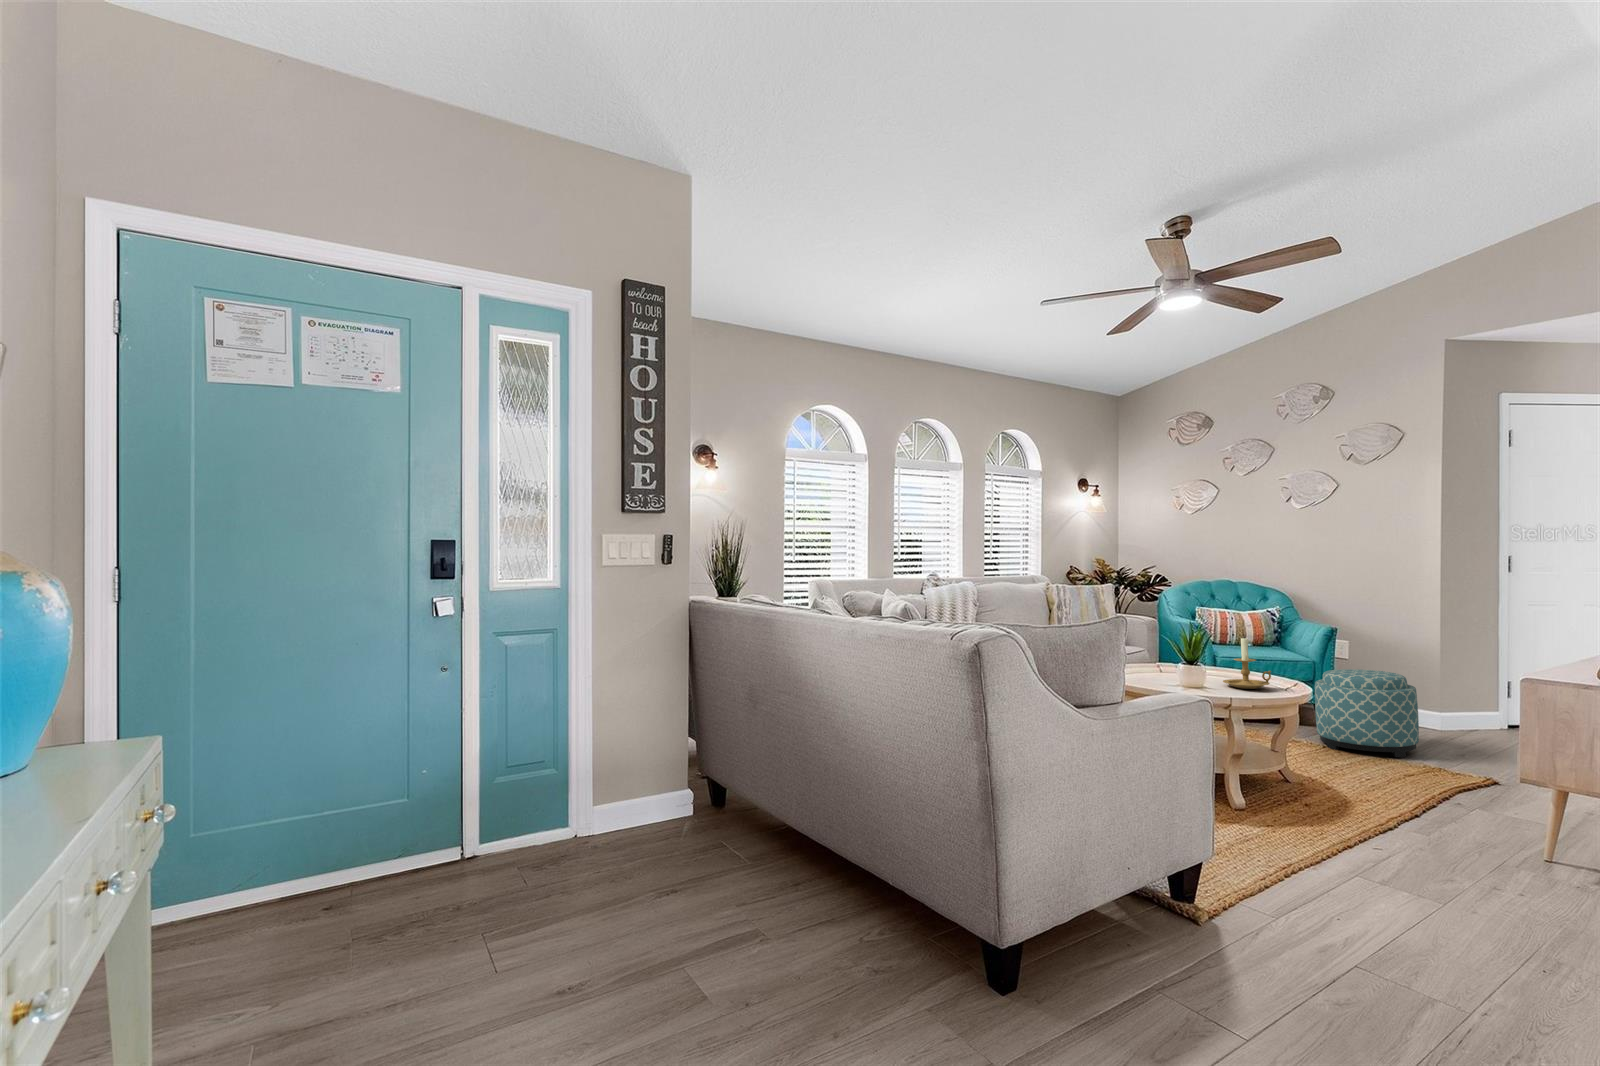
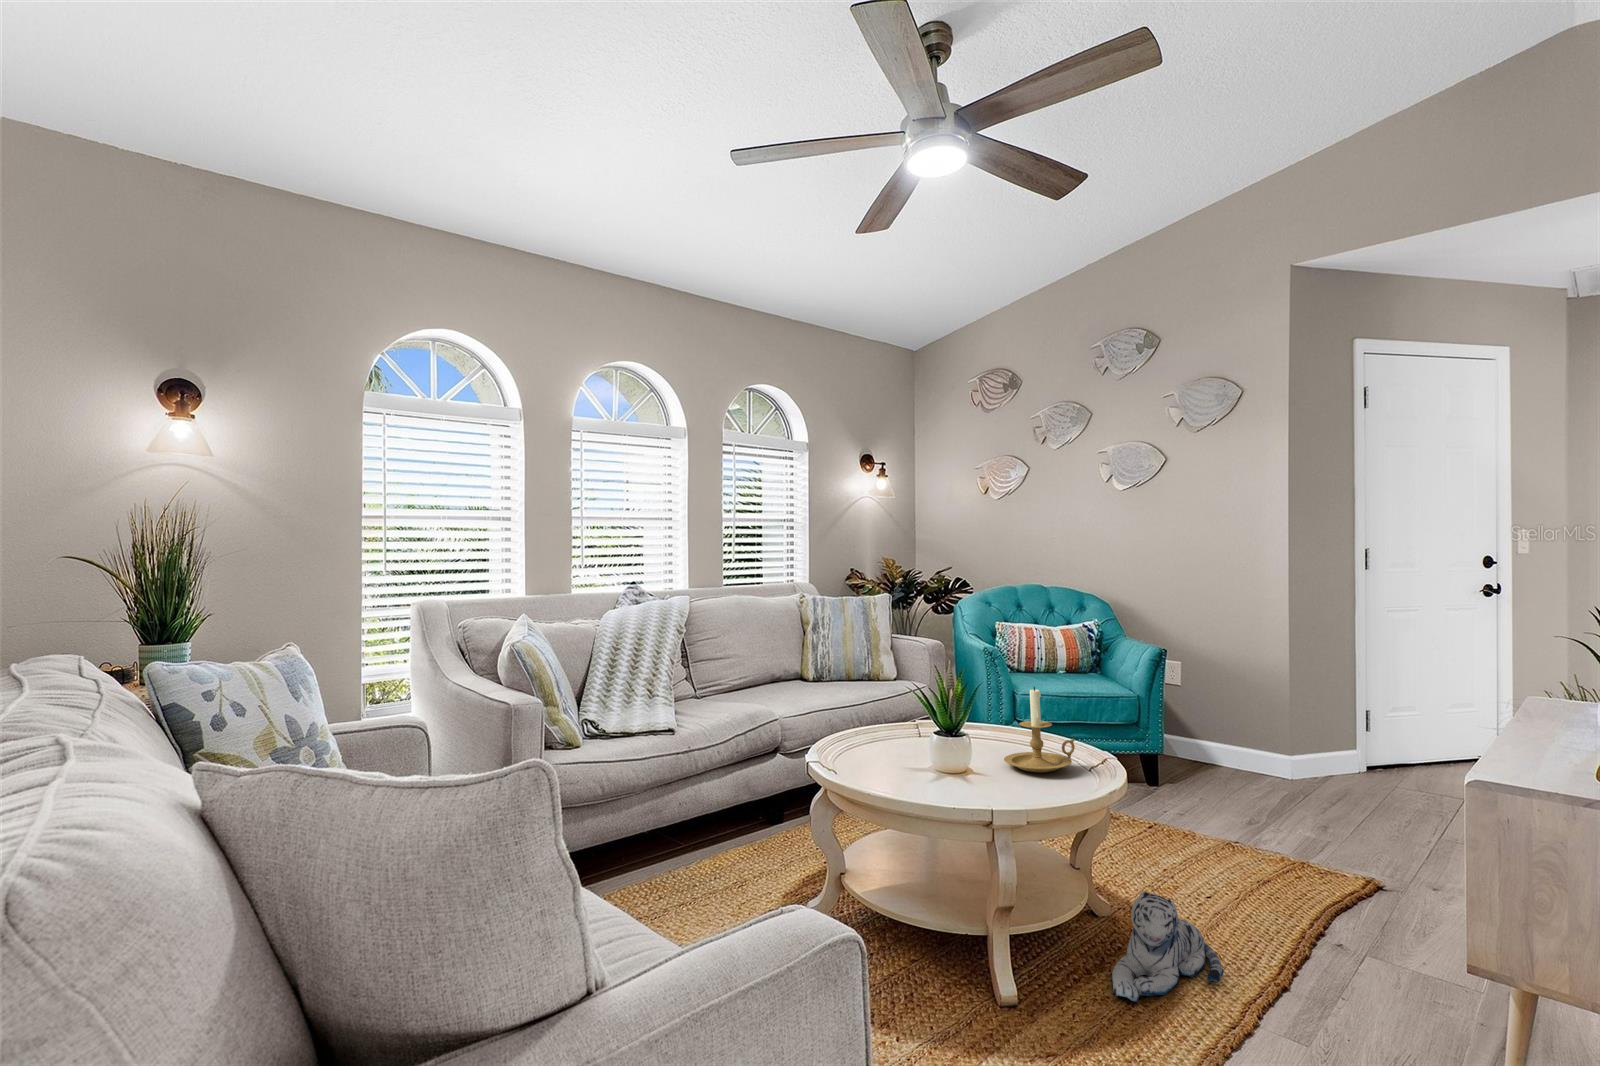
ottoman: present [1315,669,1419,757] -> none [1140,709,1273,839]
plush toy: none [1298,756,1372,815] -> present [1112,891,1223,1002]

